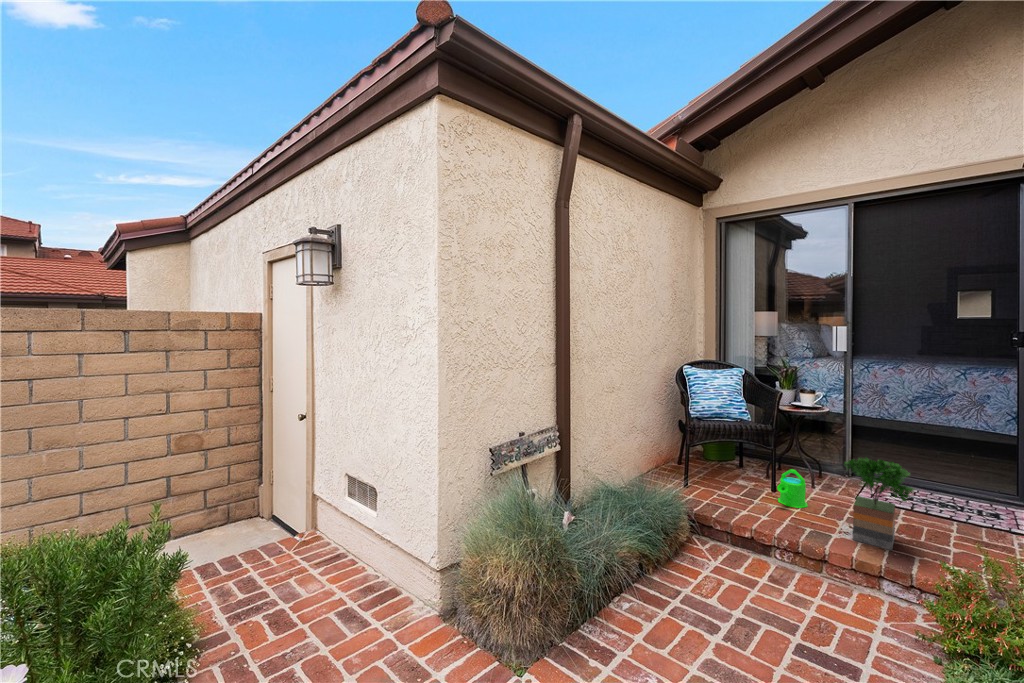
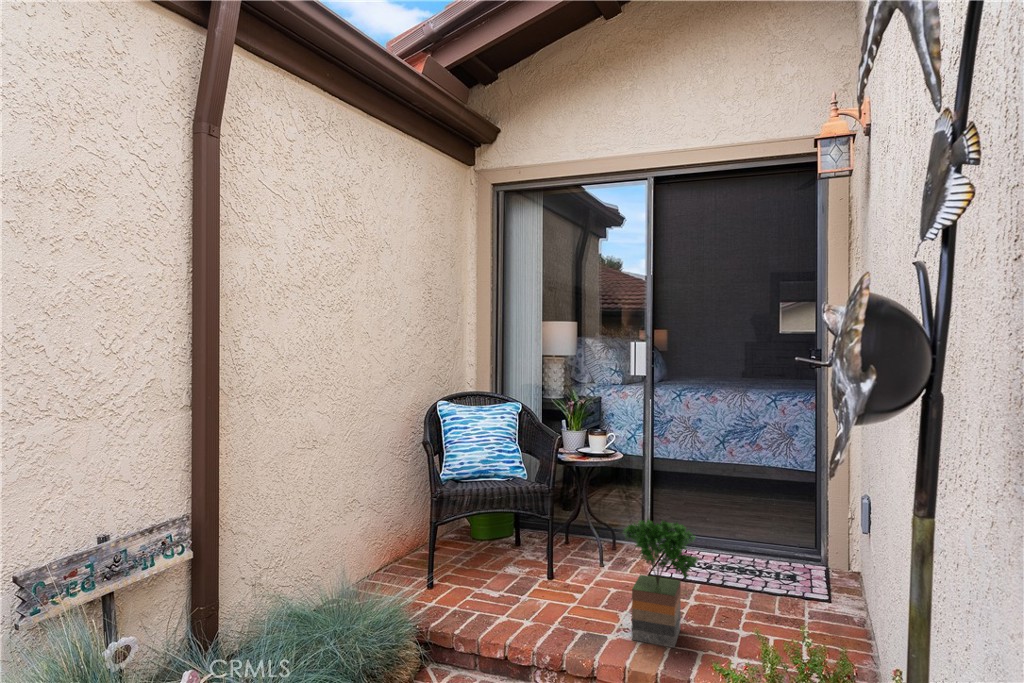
watering can: present [777,469,807,508] -> none [549,544,589,600]

